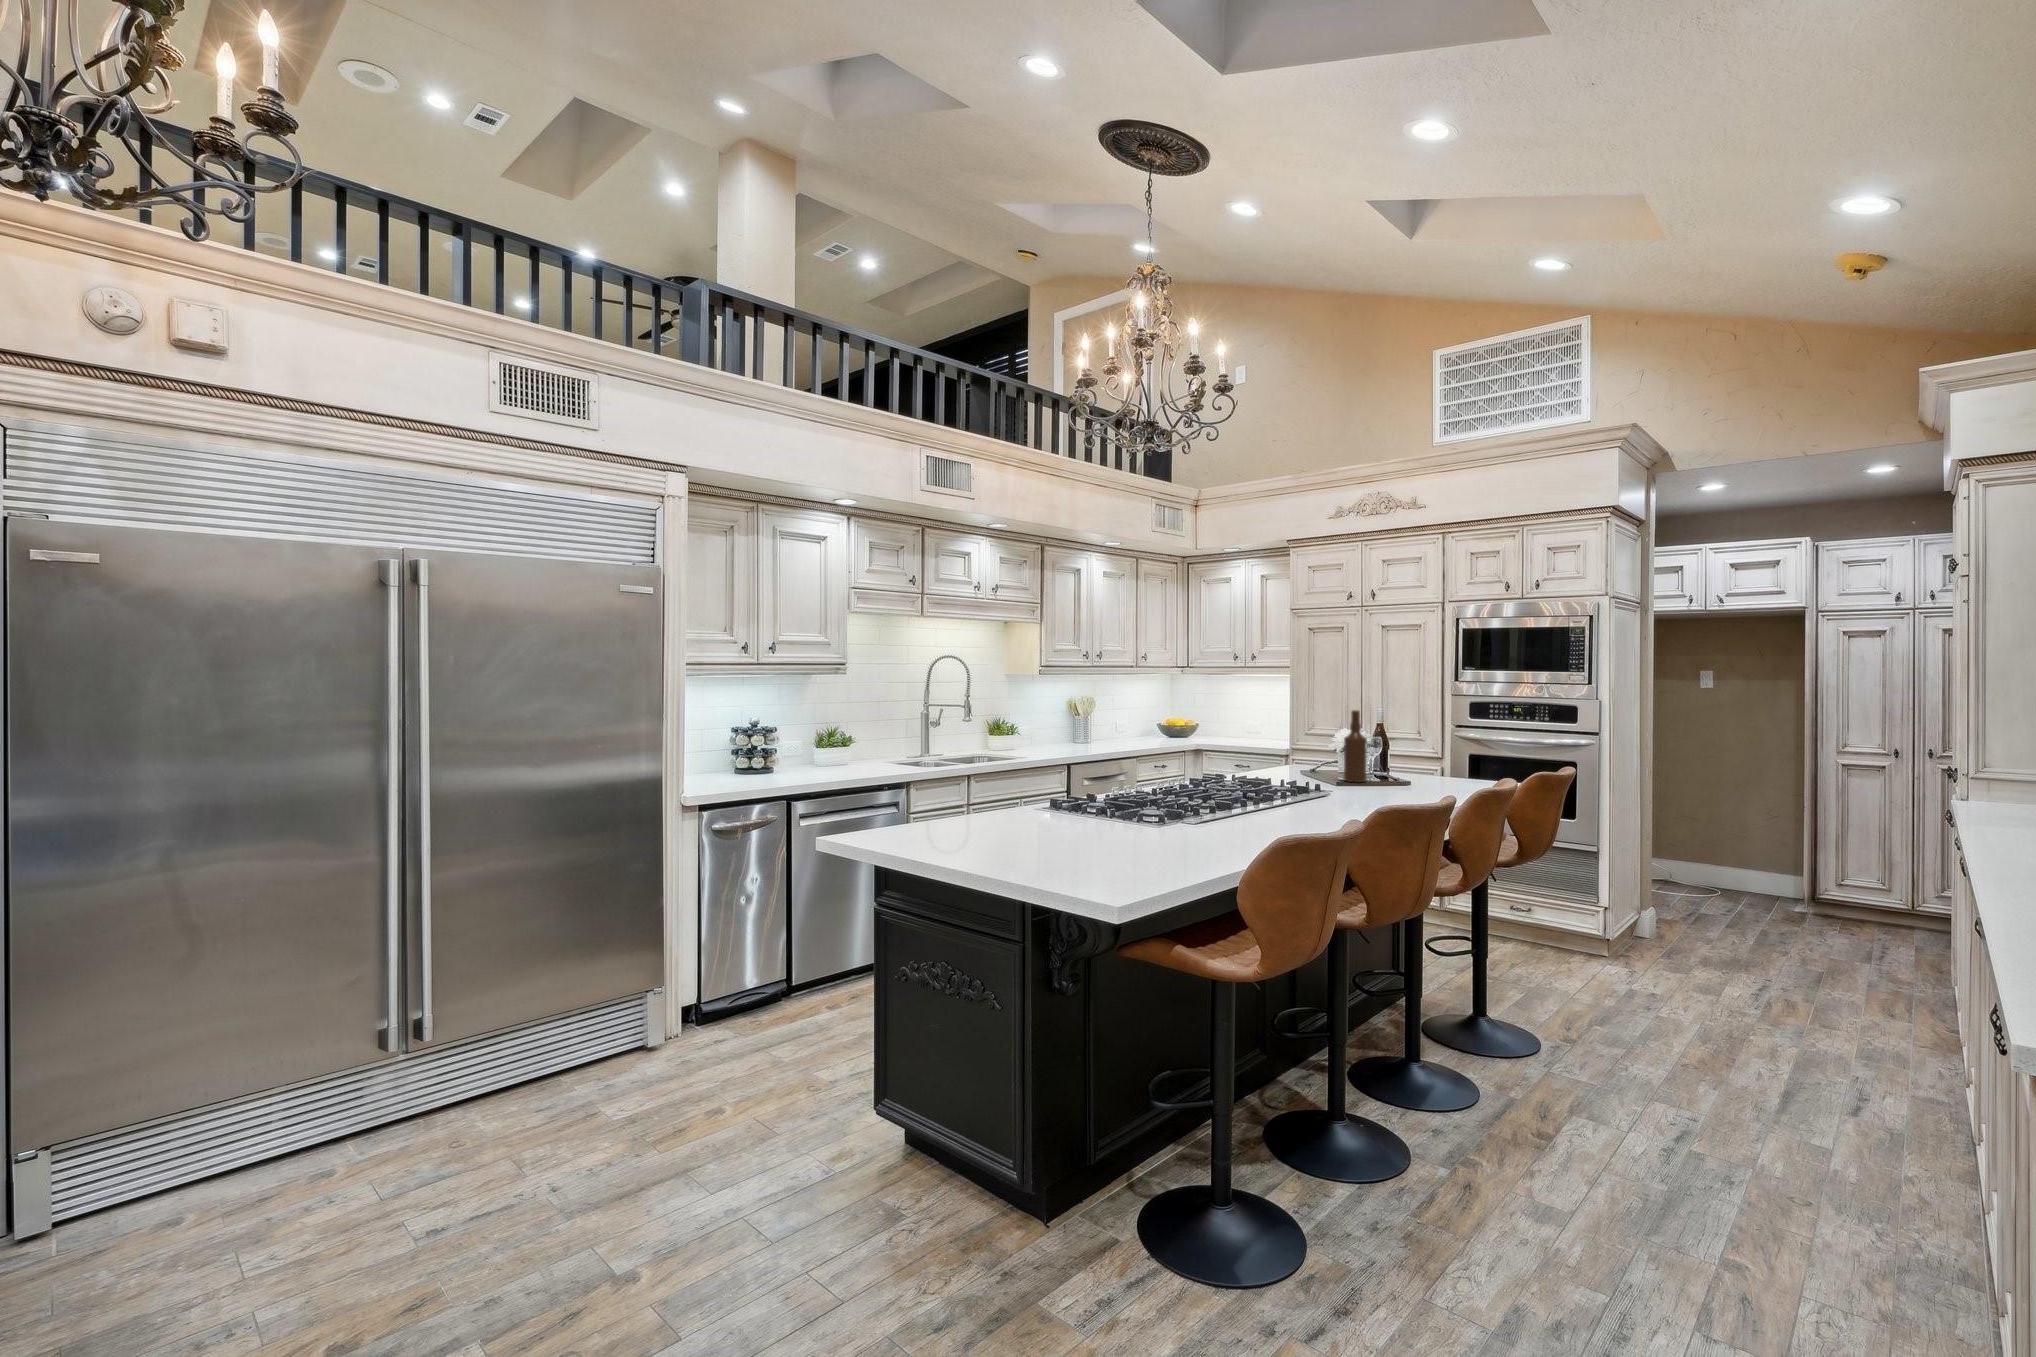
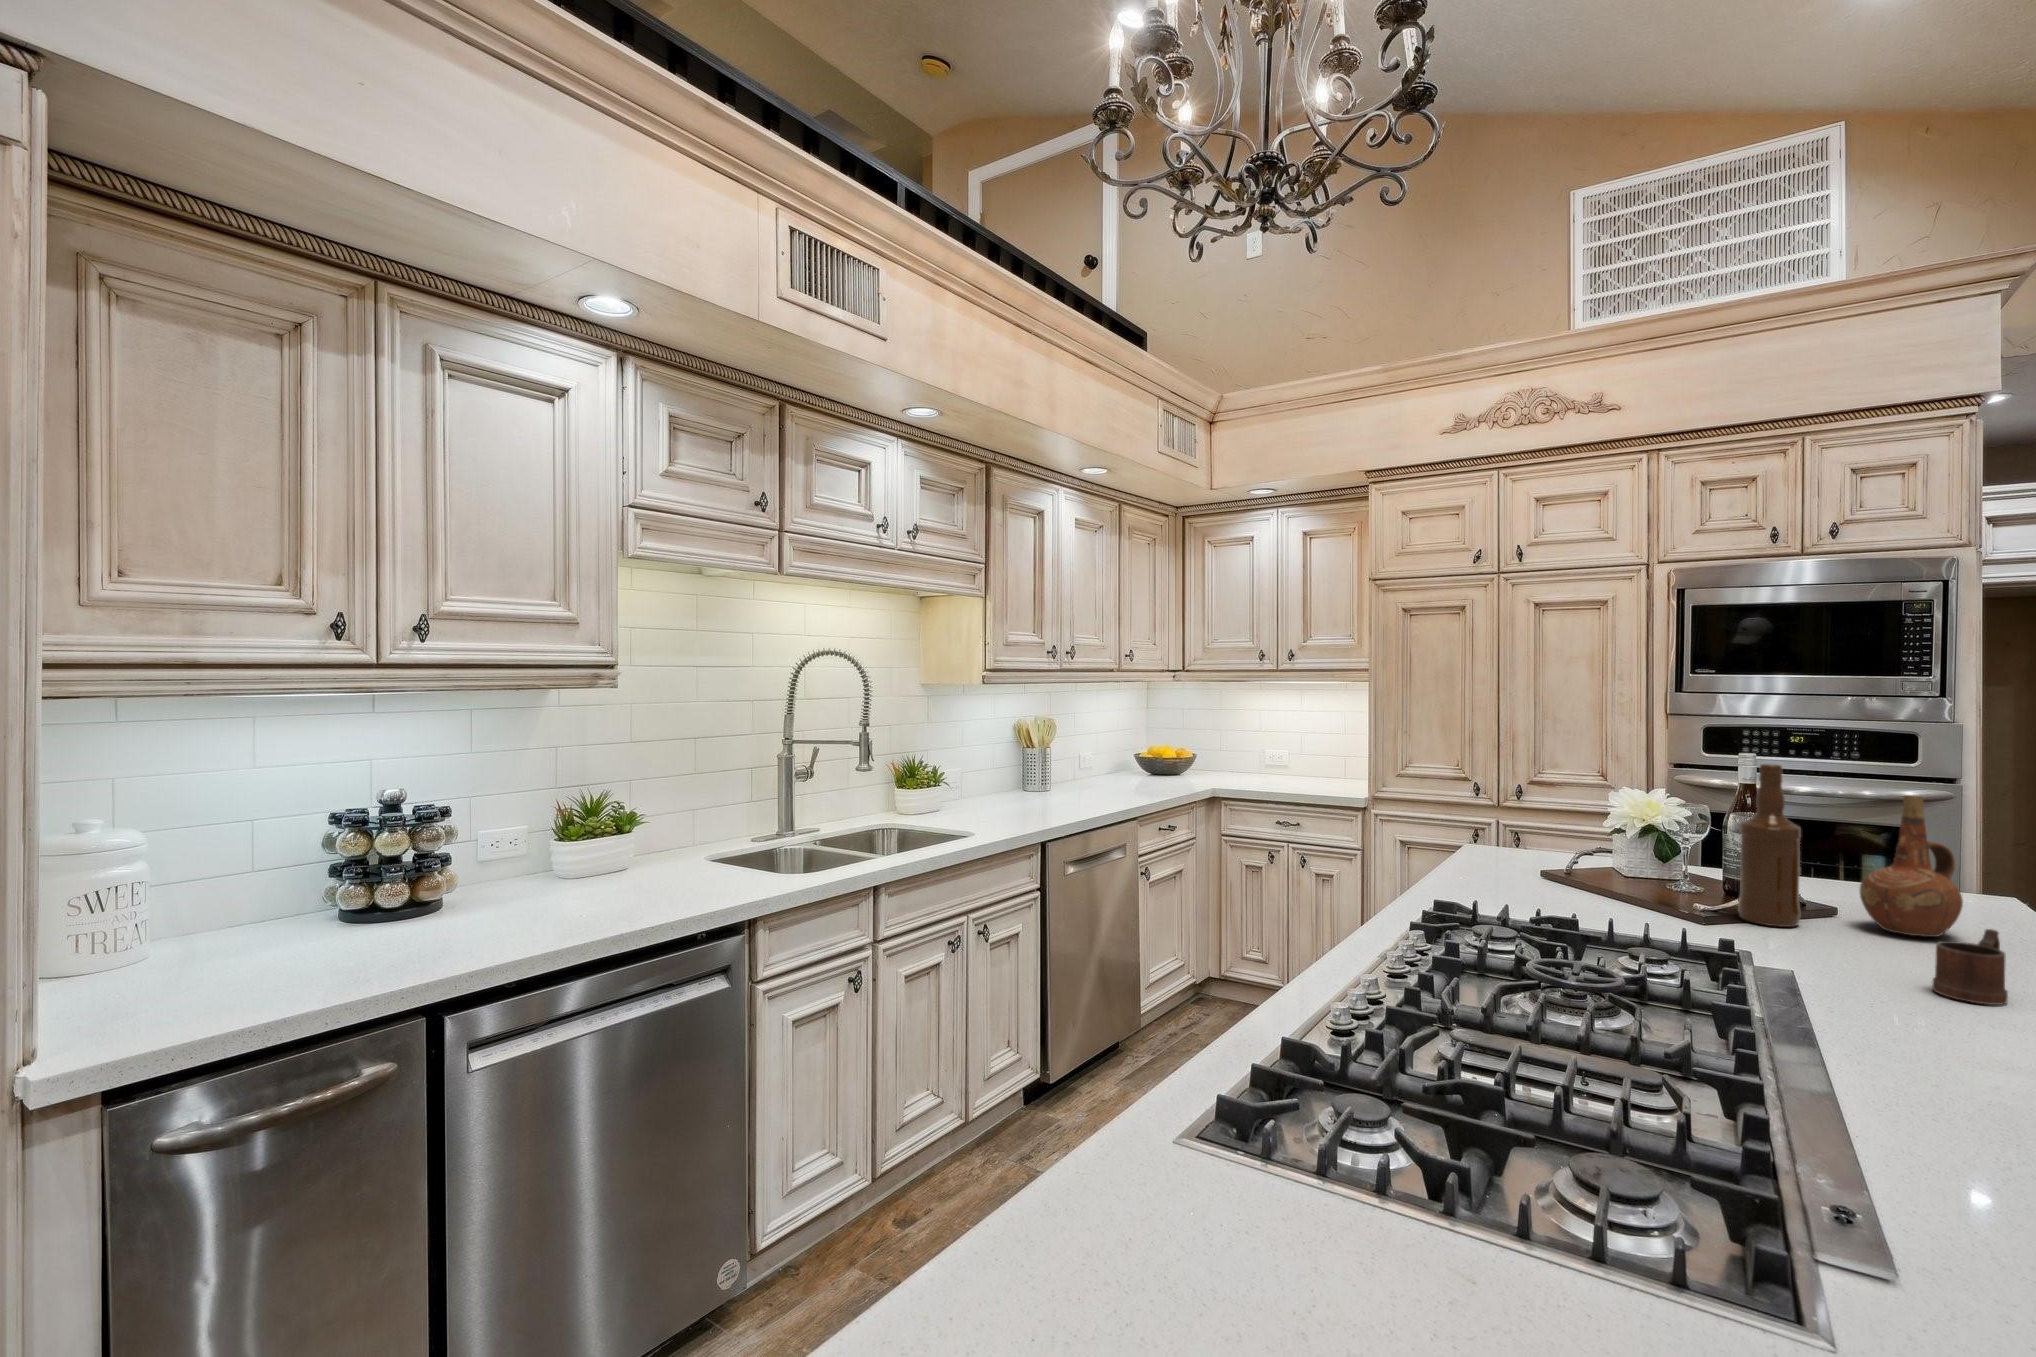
ceramic pitcher: none [1390,724,1428,785] -> present [1860,795,1963,937]
mug: none [1360,771,1389,796] -> present [1932,929,2008,1005]

